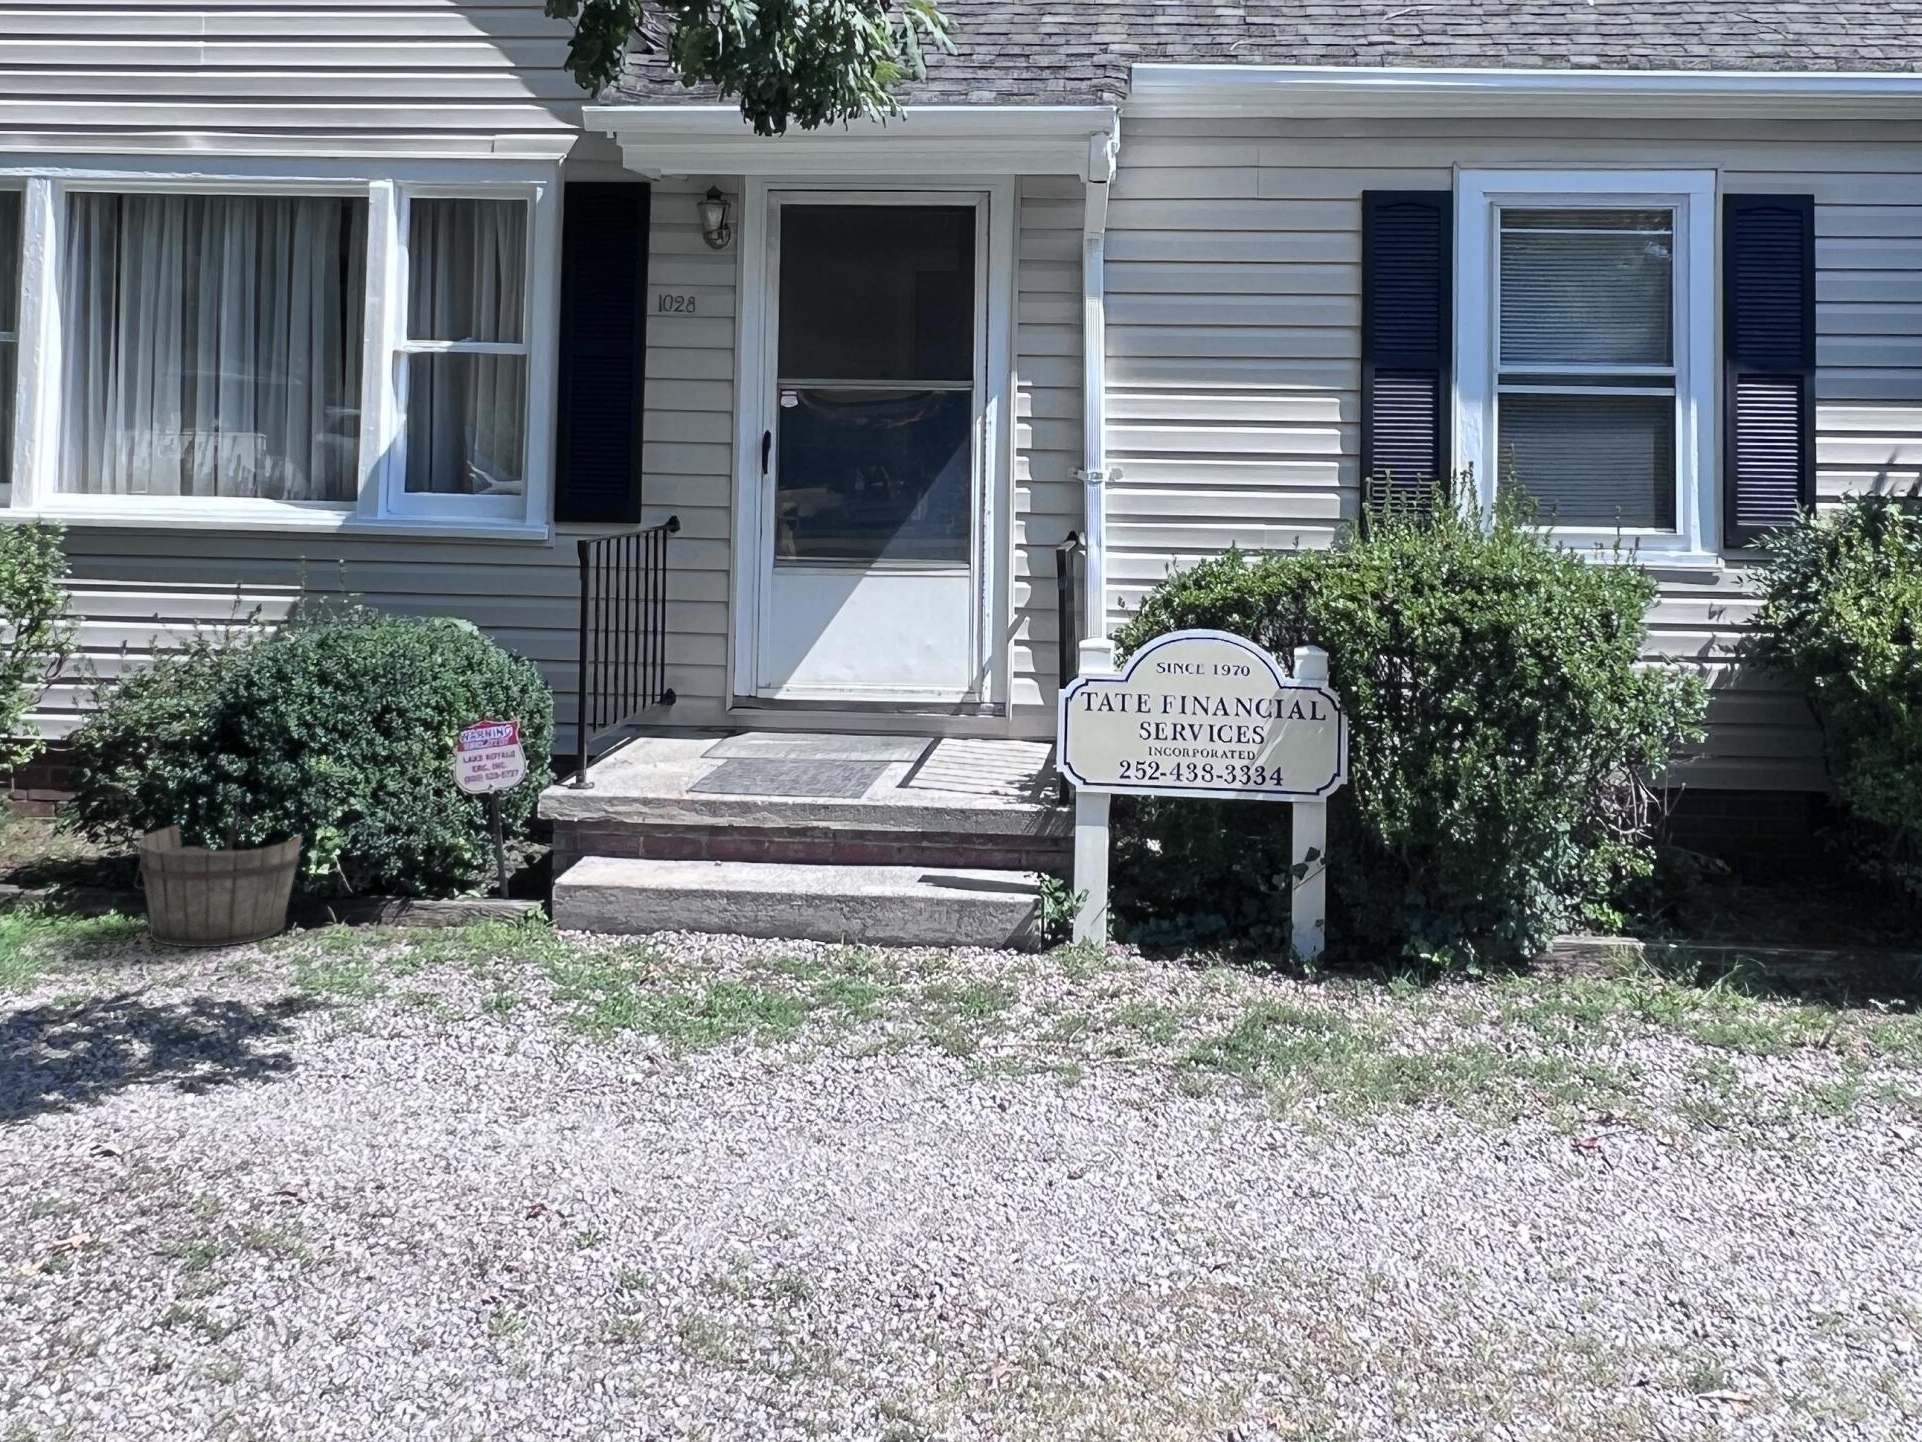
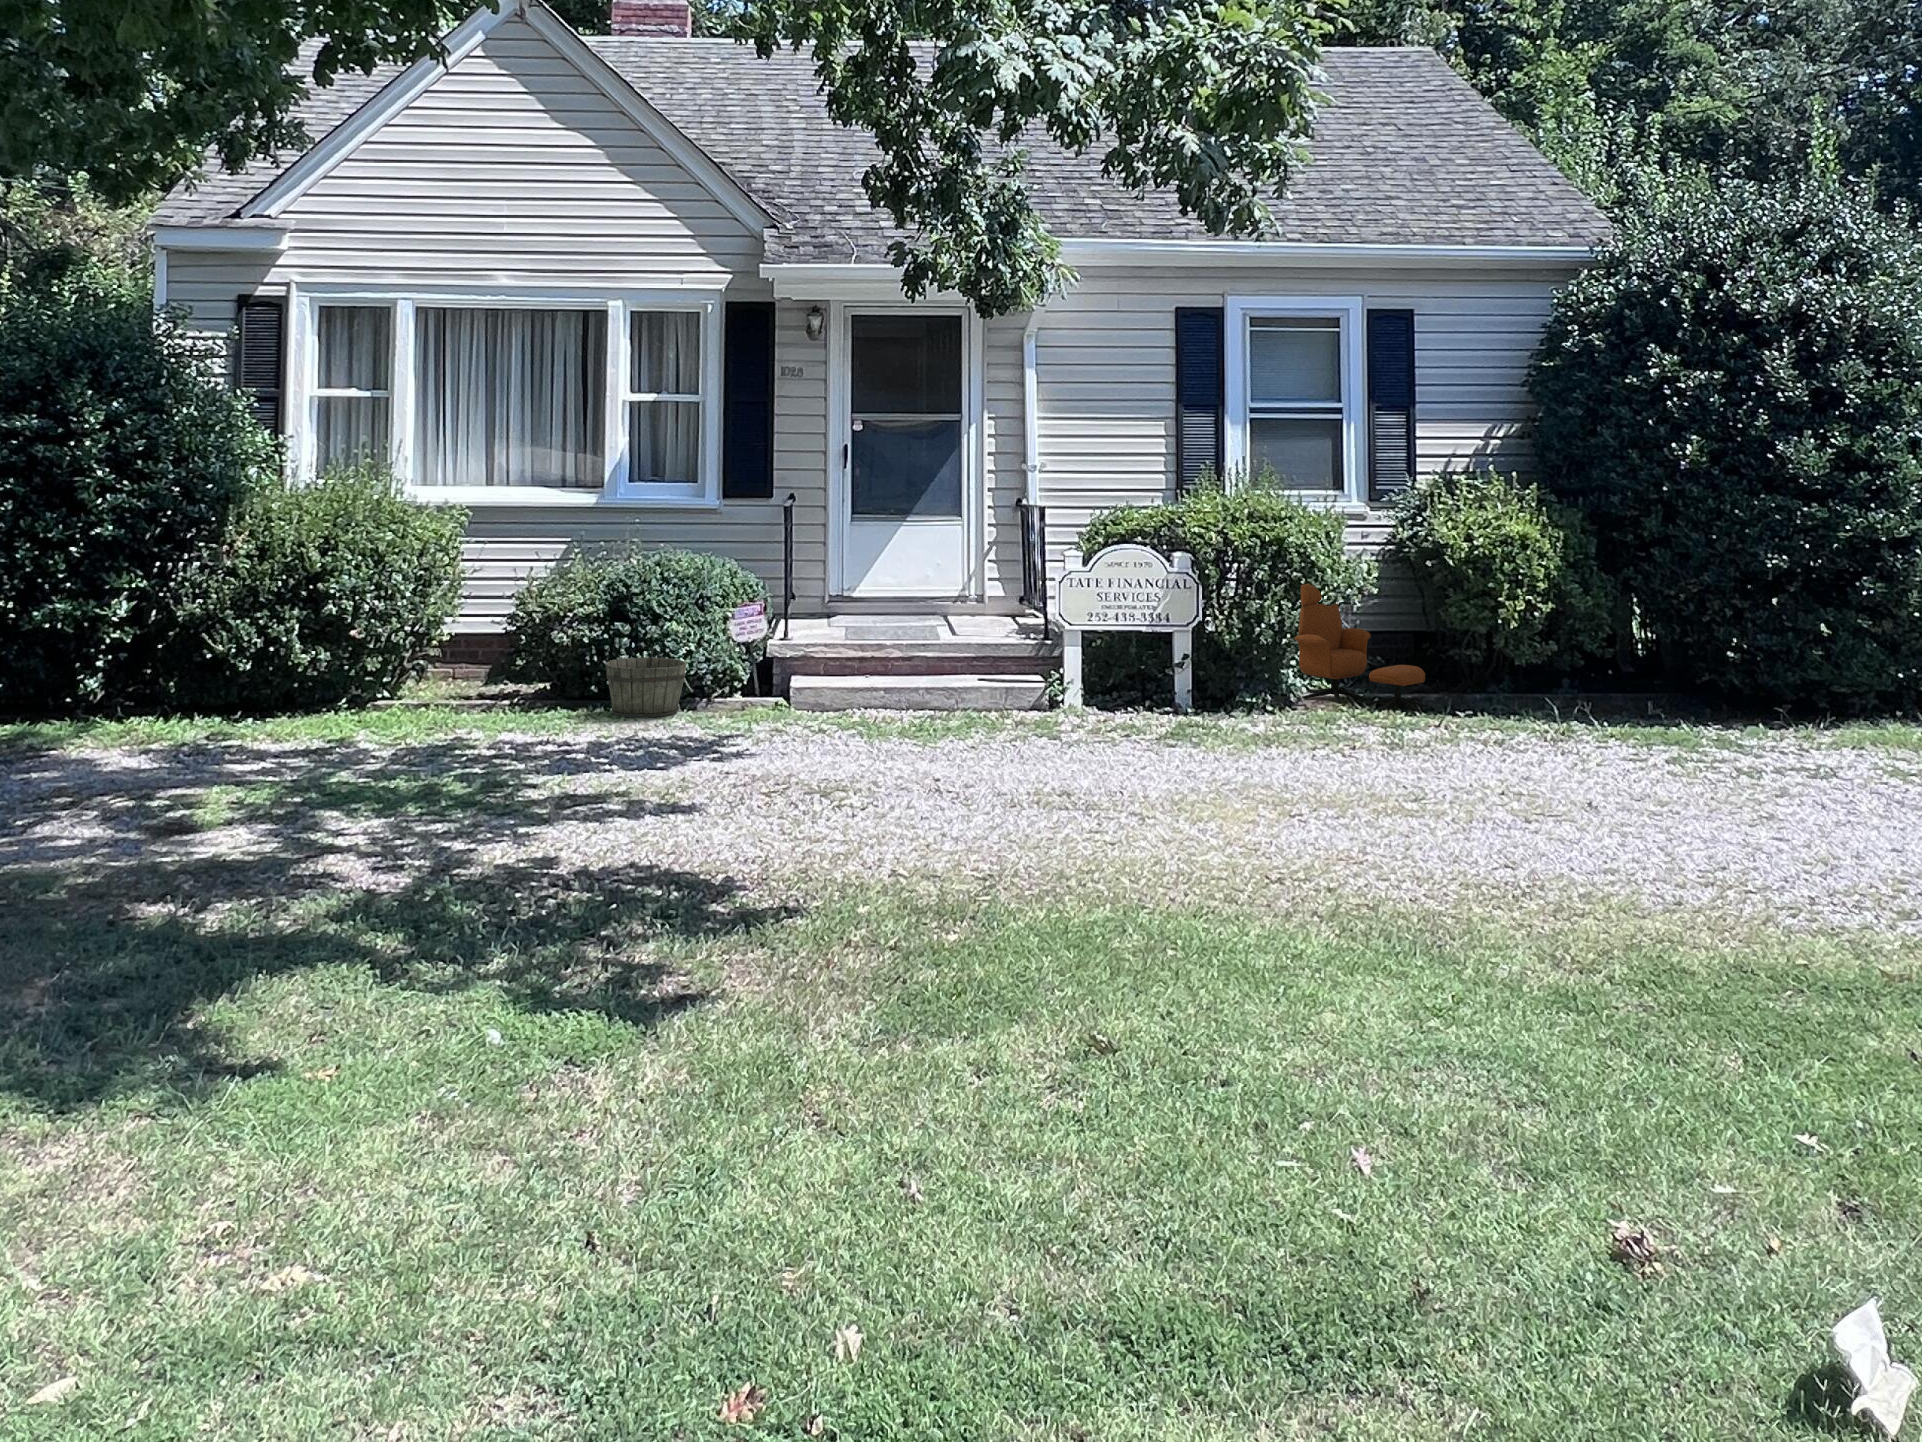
lounge chair: none [1527,715,1810,1018] -> present [1294,584,1428,712]

